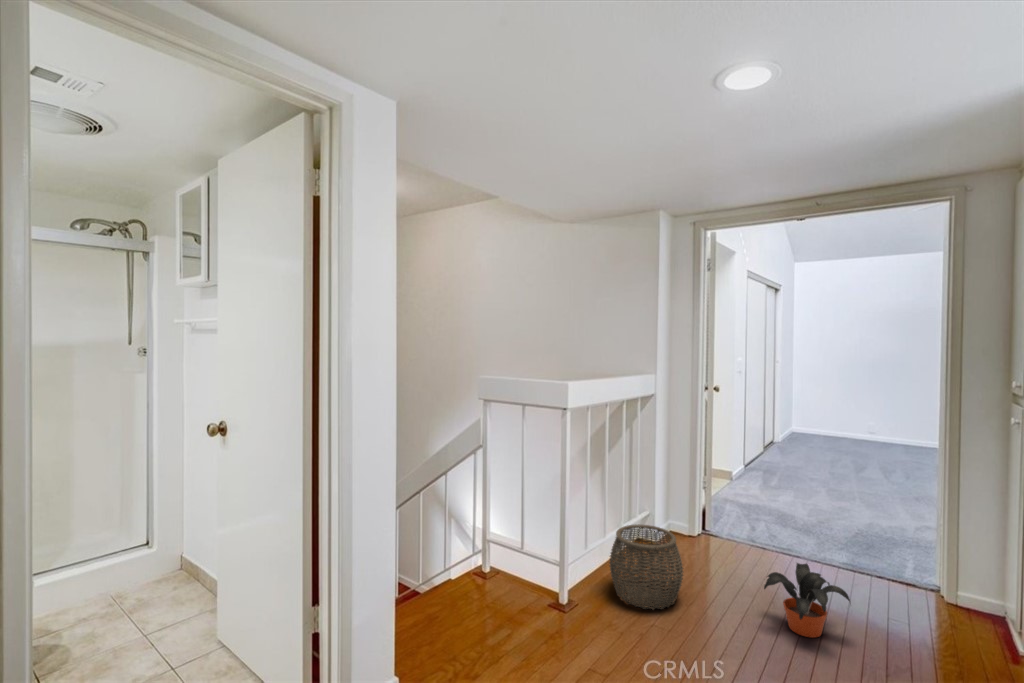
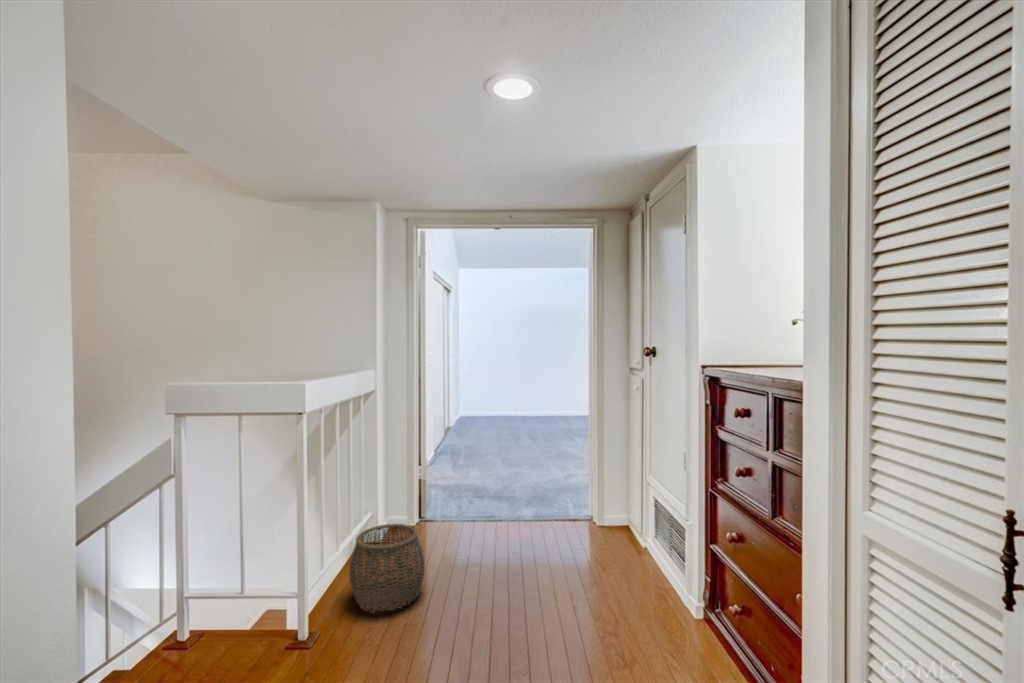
potted plant: present [764,563,850,638] -> none [493,522,557,584]

